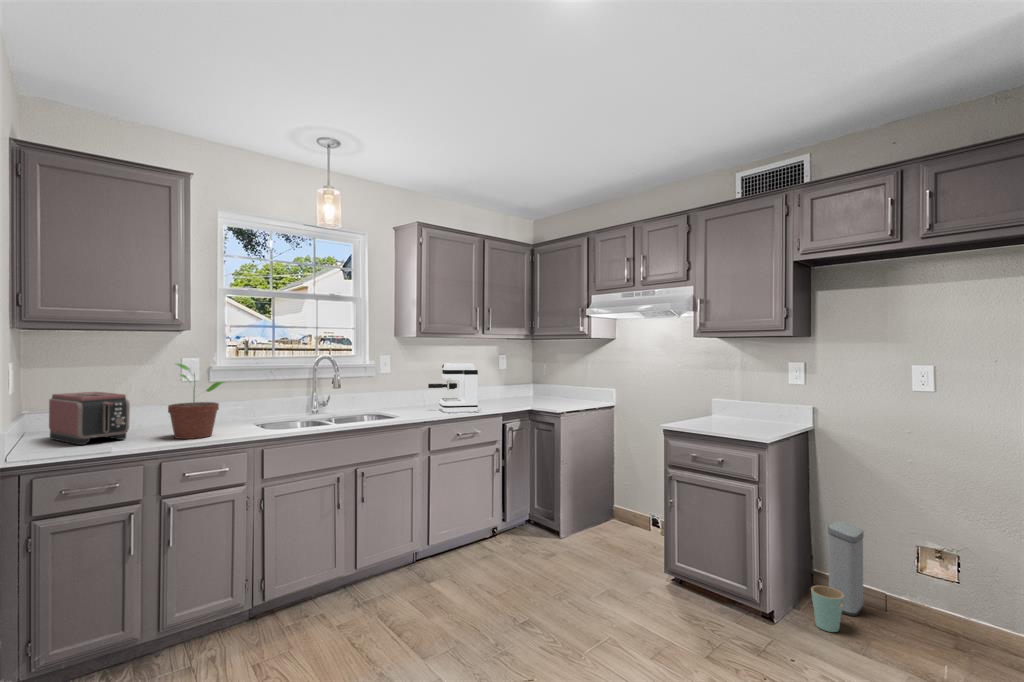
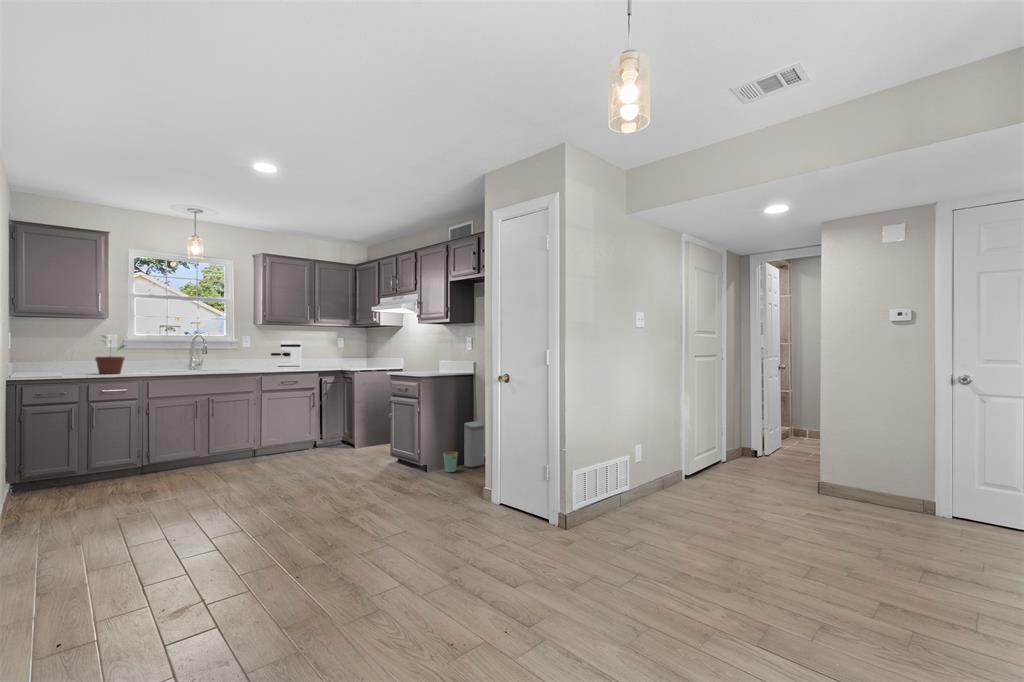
toaster: present [49,392,130,445] -> none [30,350,74,375]

